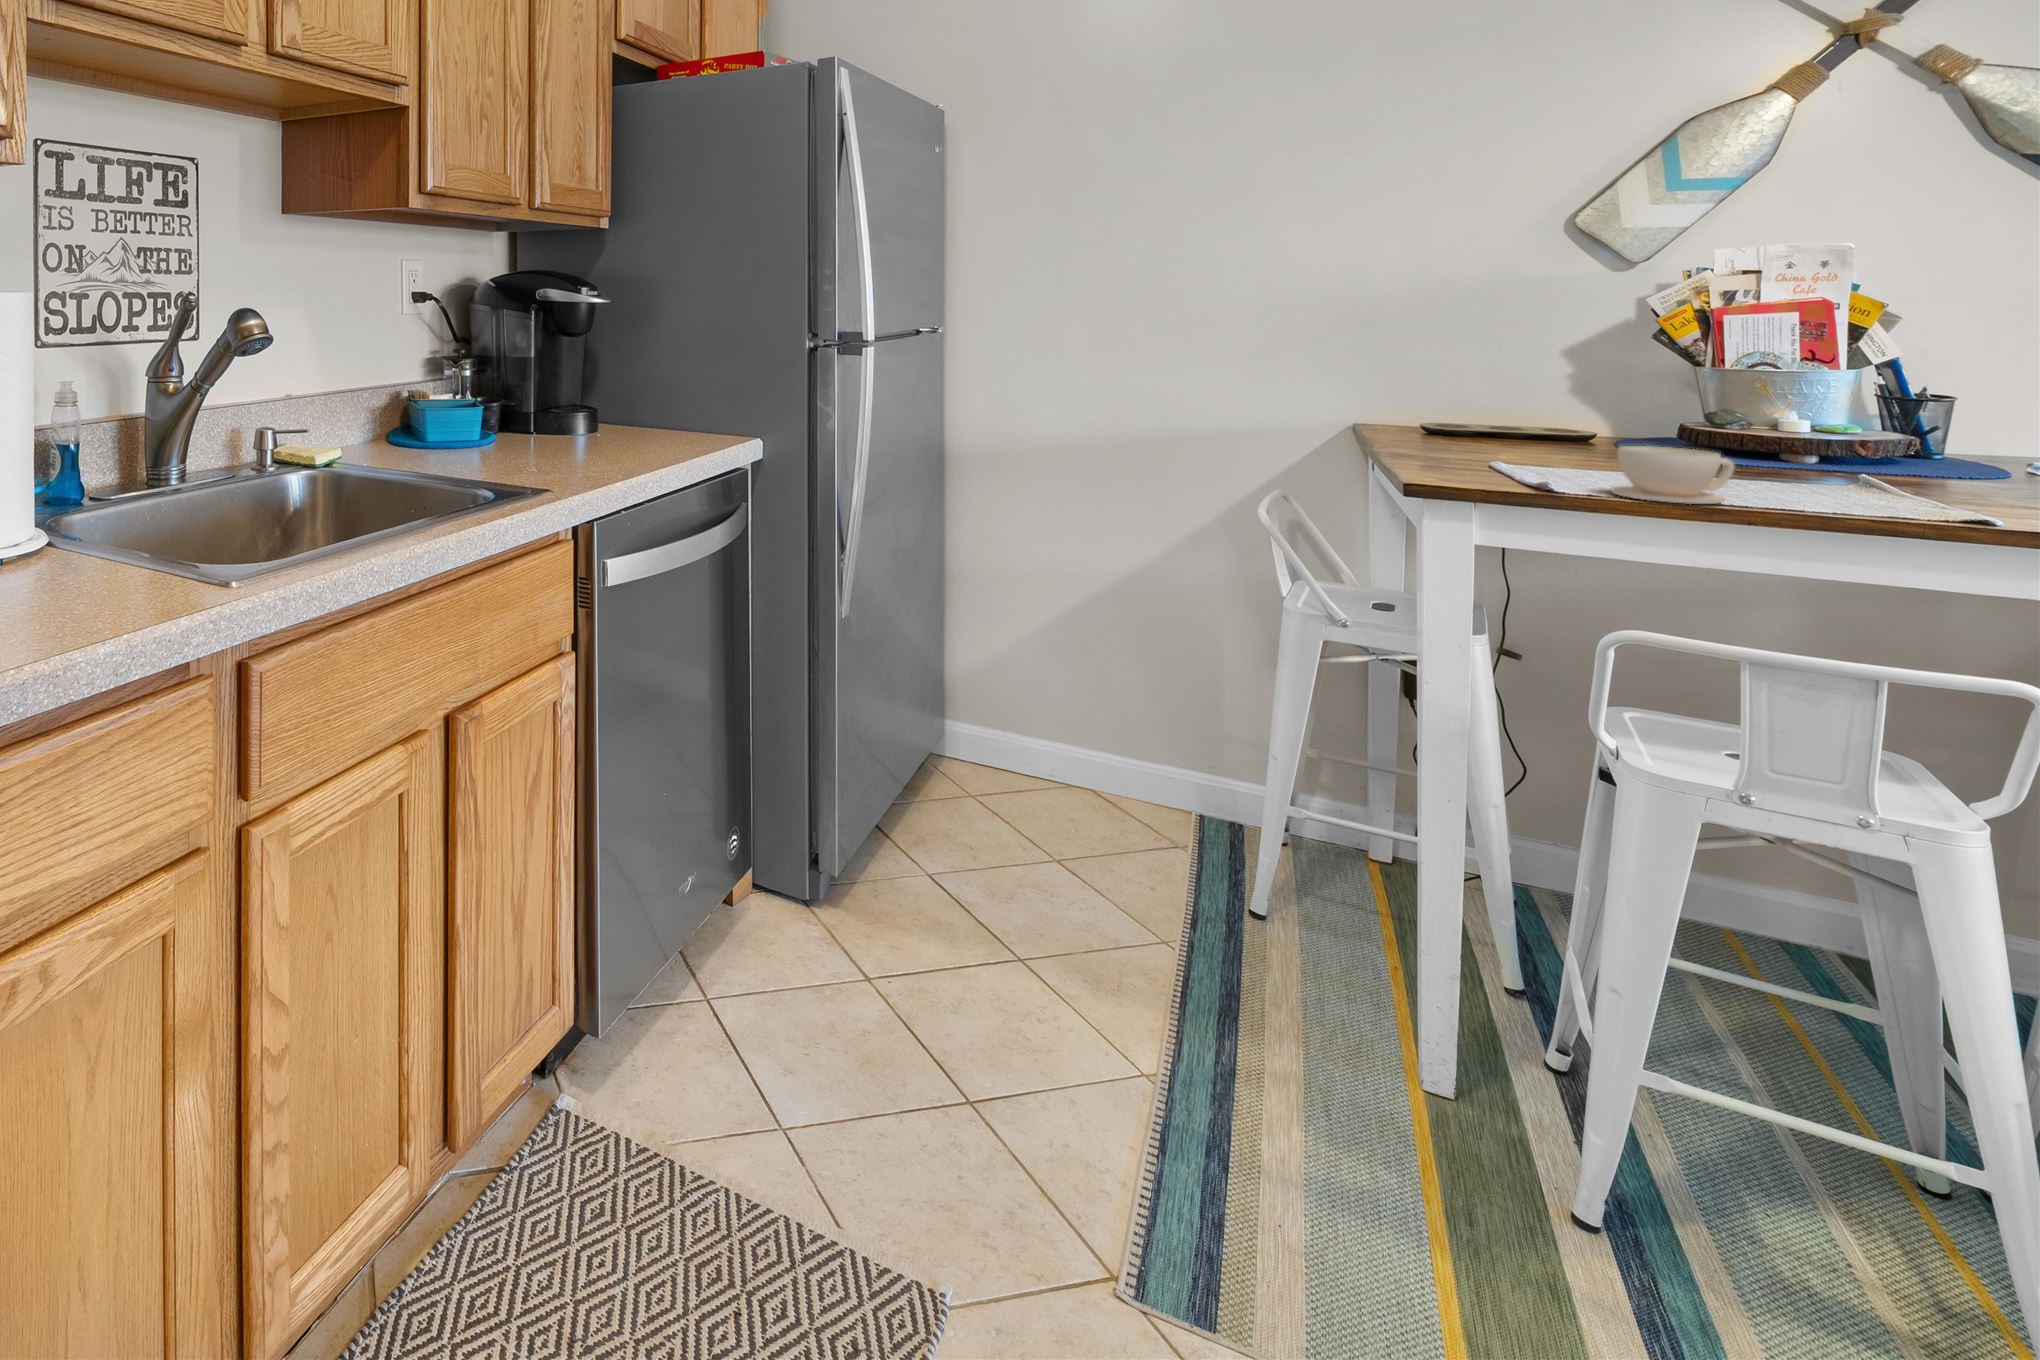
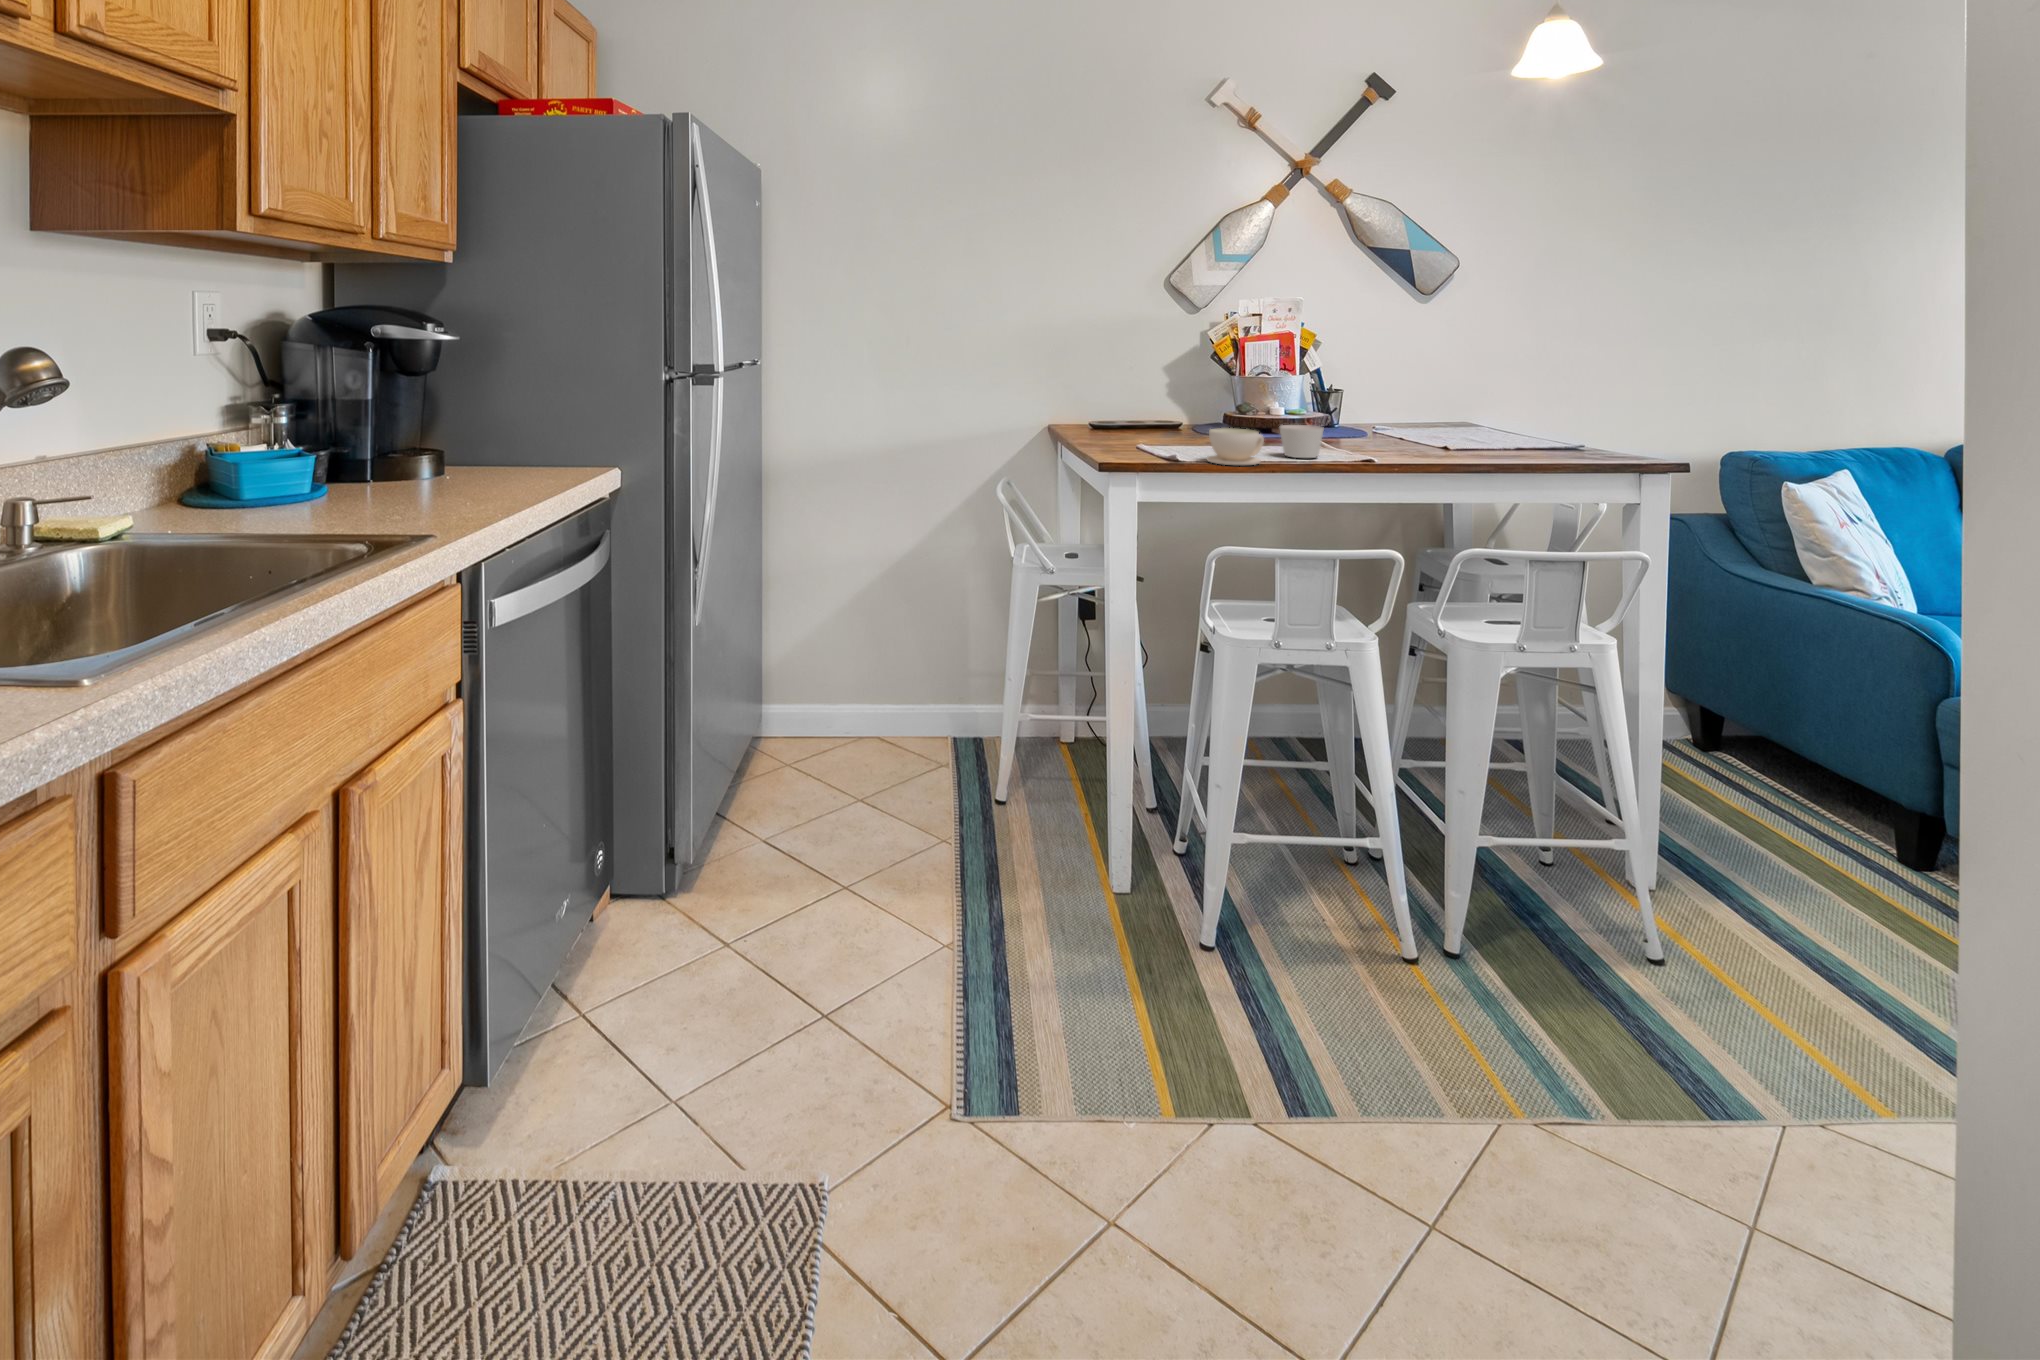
candle: none [1776,449,1879,503] -> present [1280,425,1324,458]

